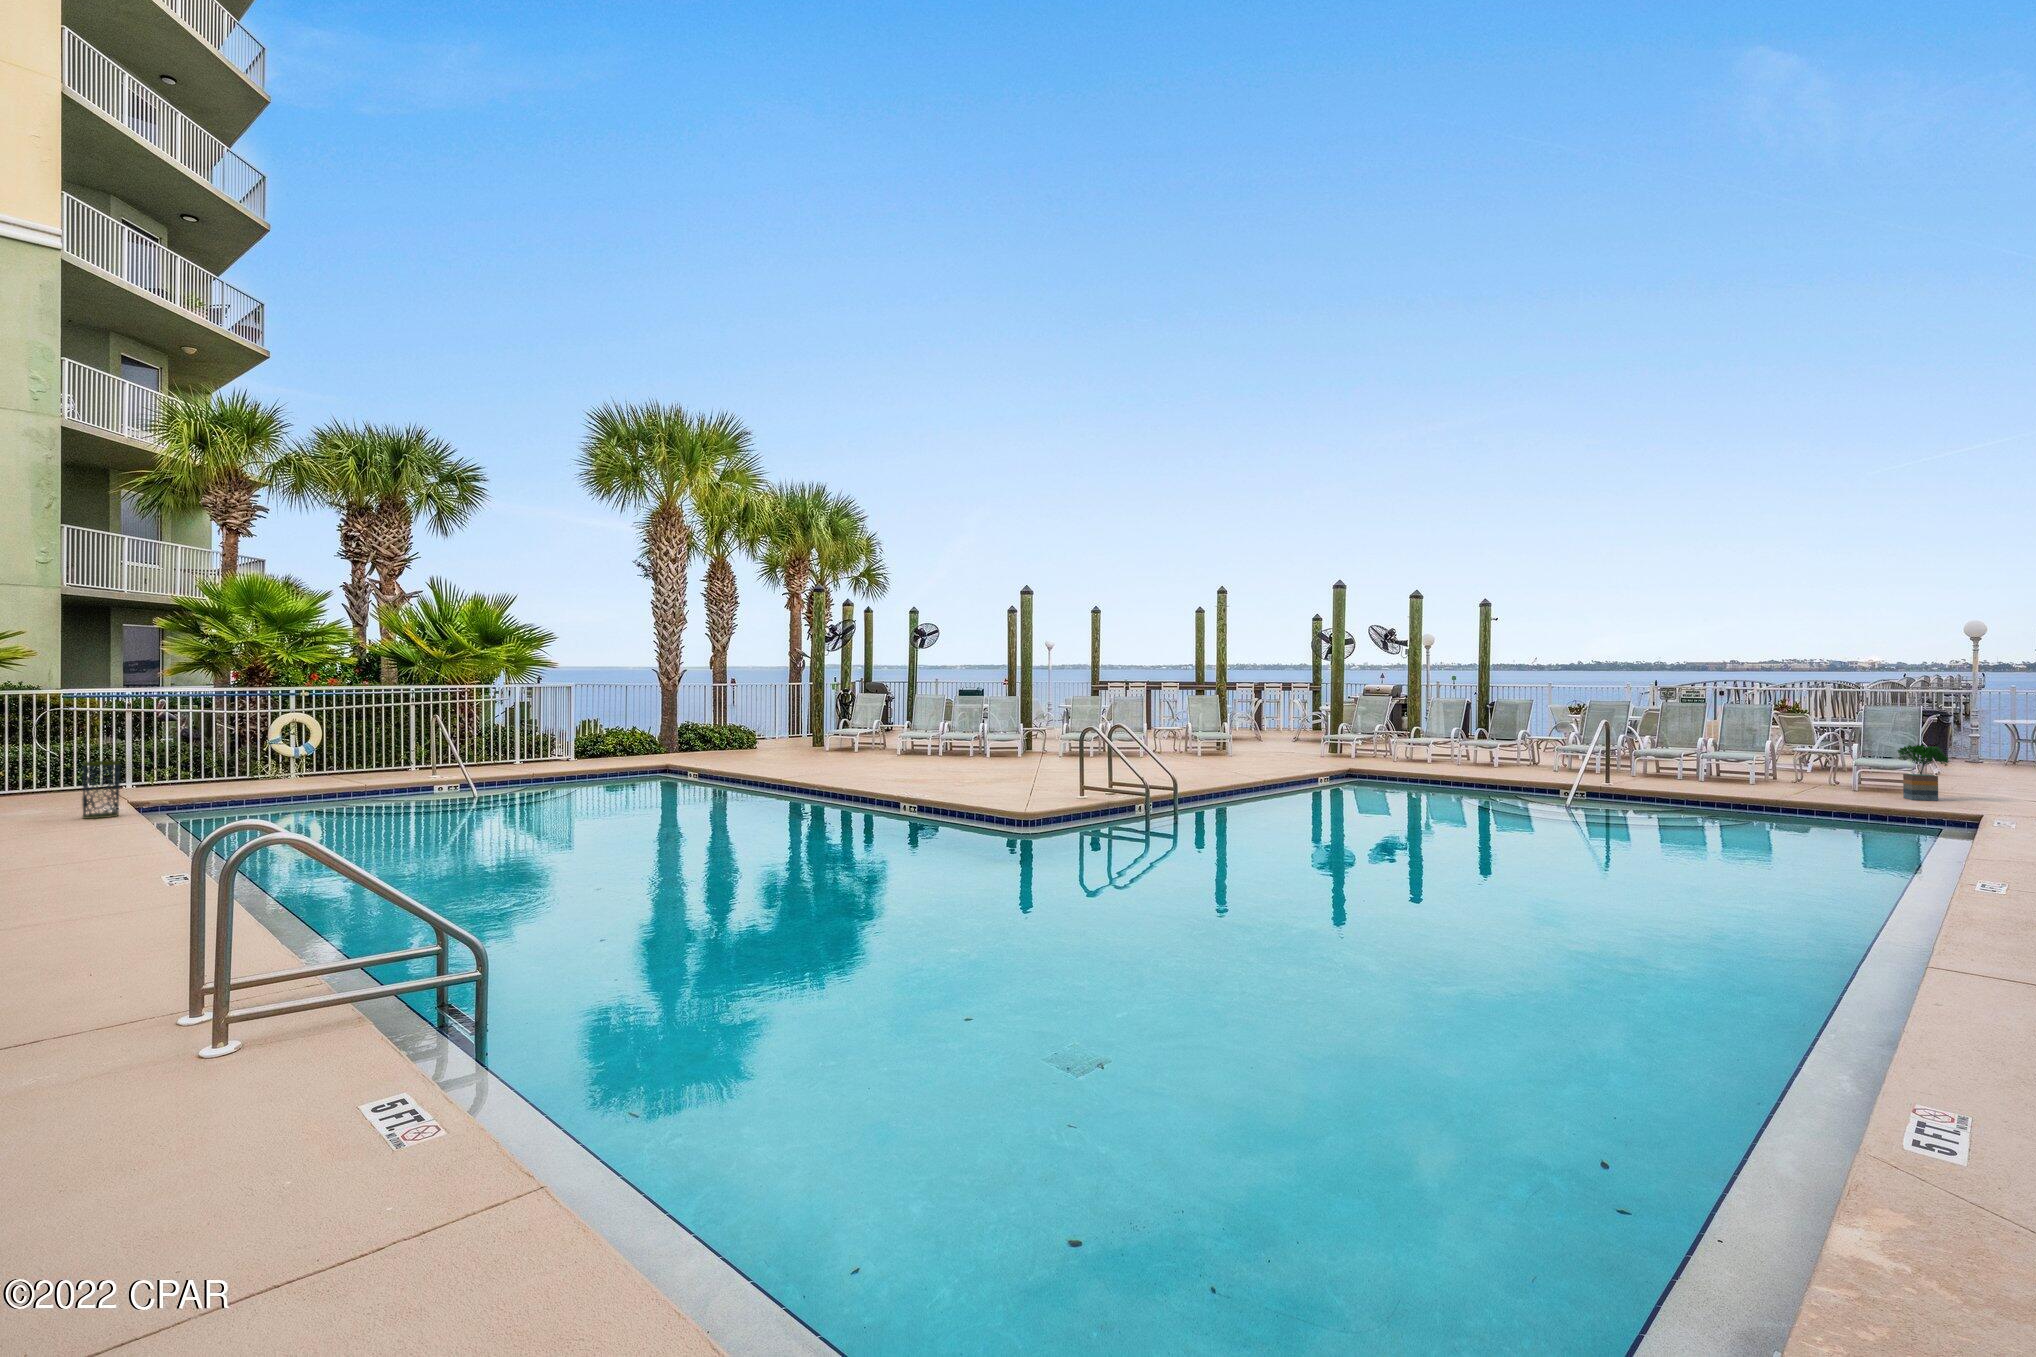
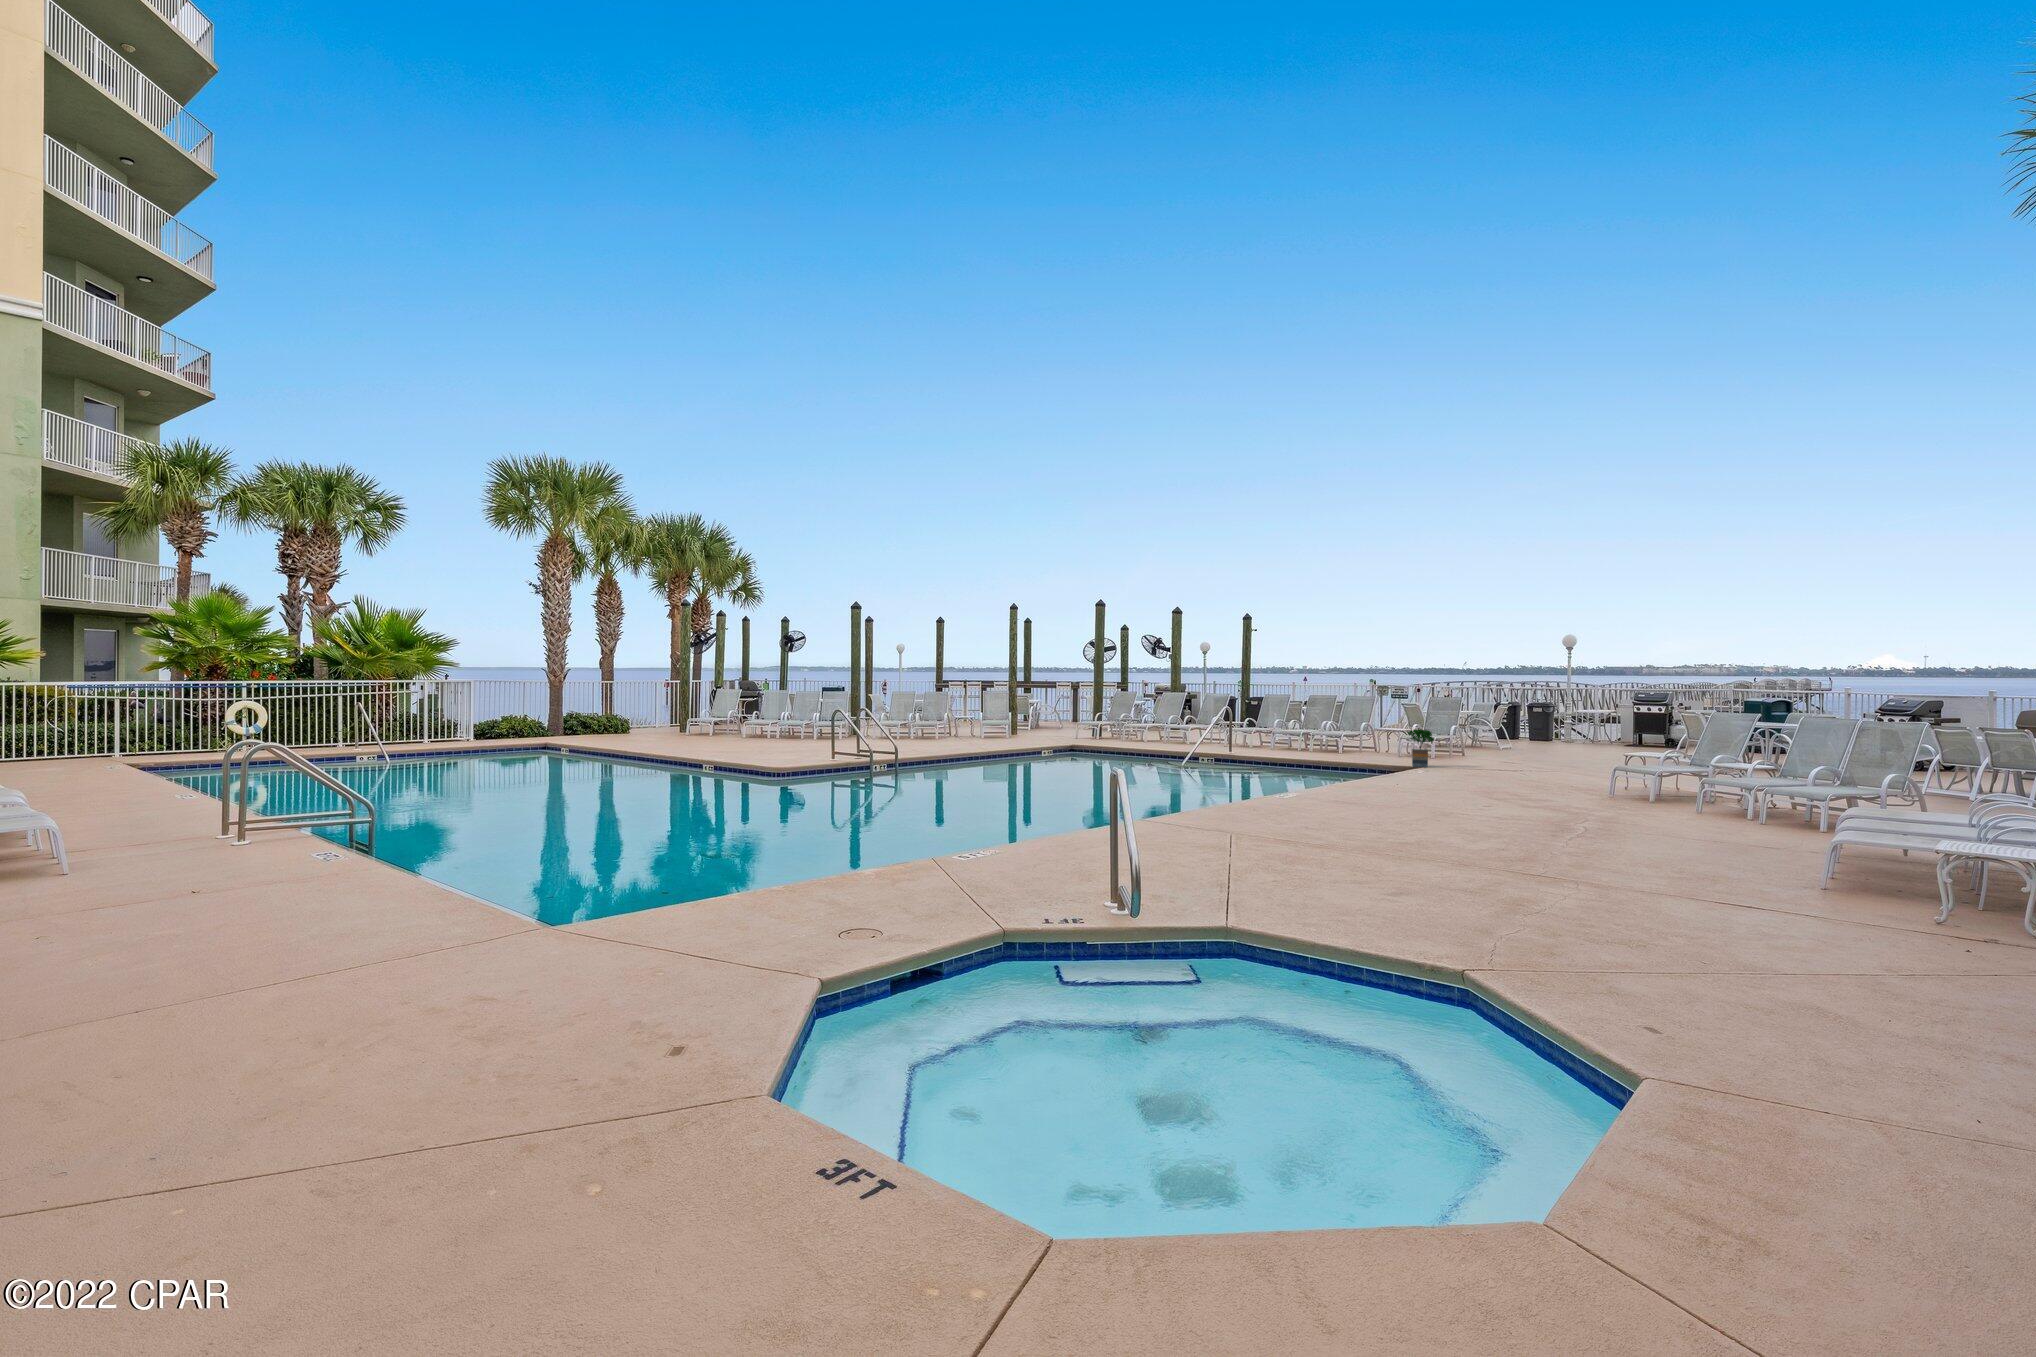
trash can: present [82,761,120,819] -> none [90,735,117,777]

